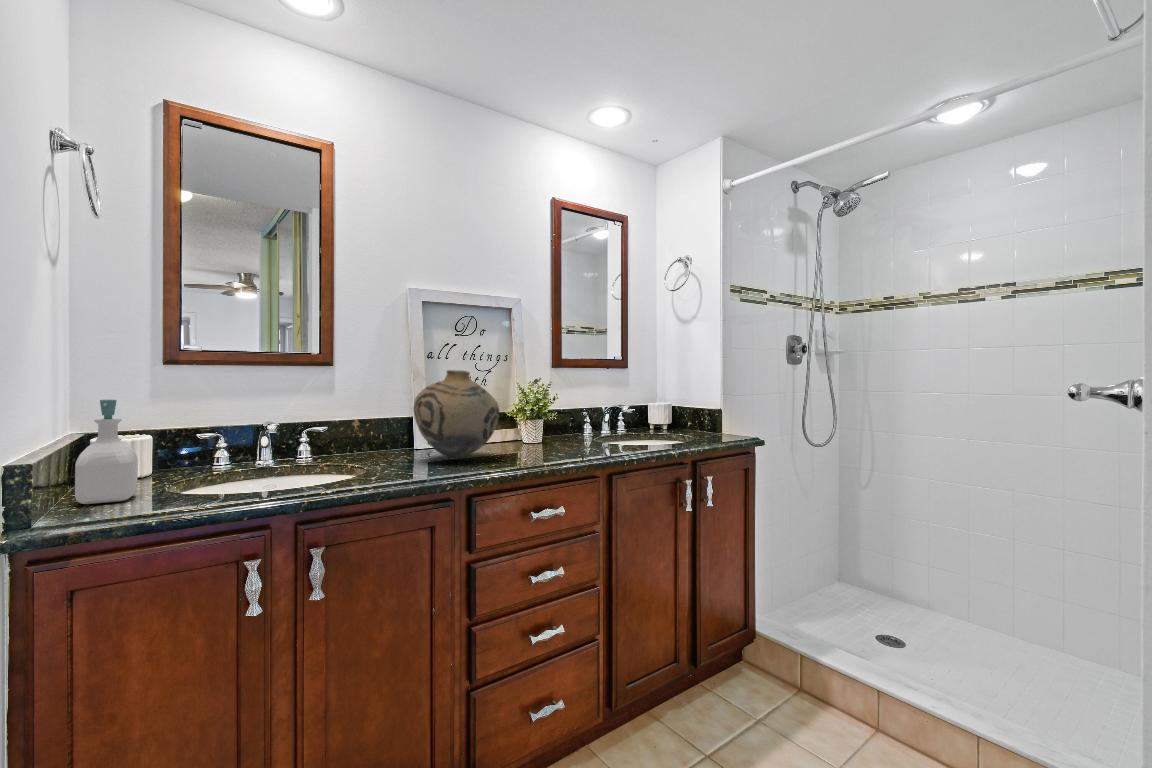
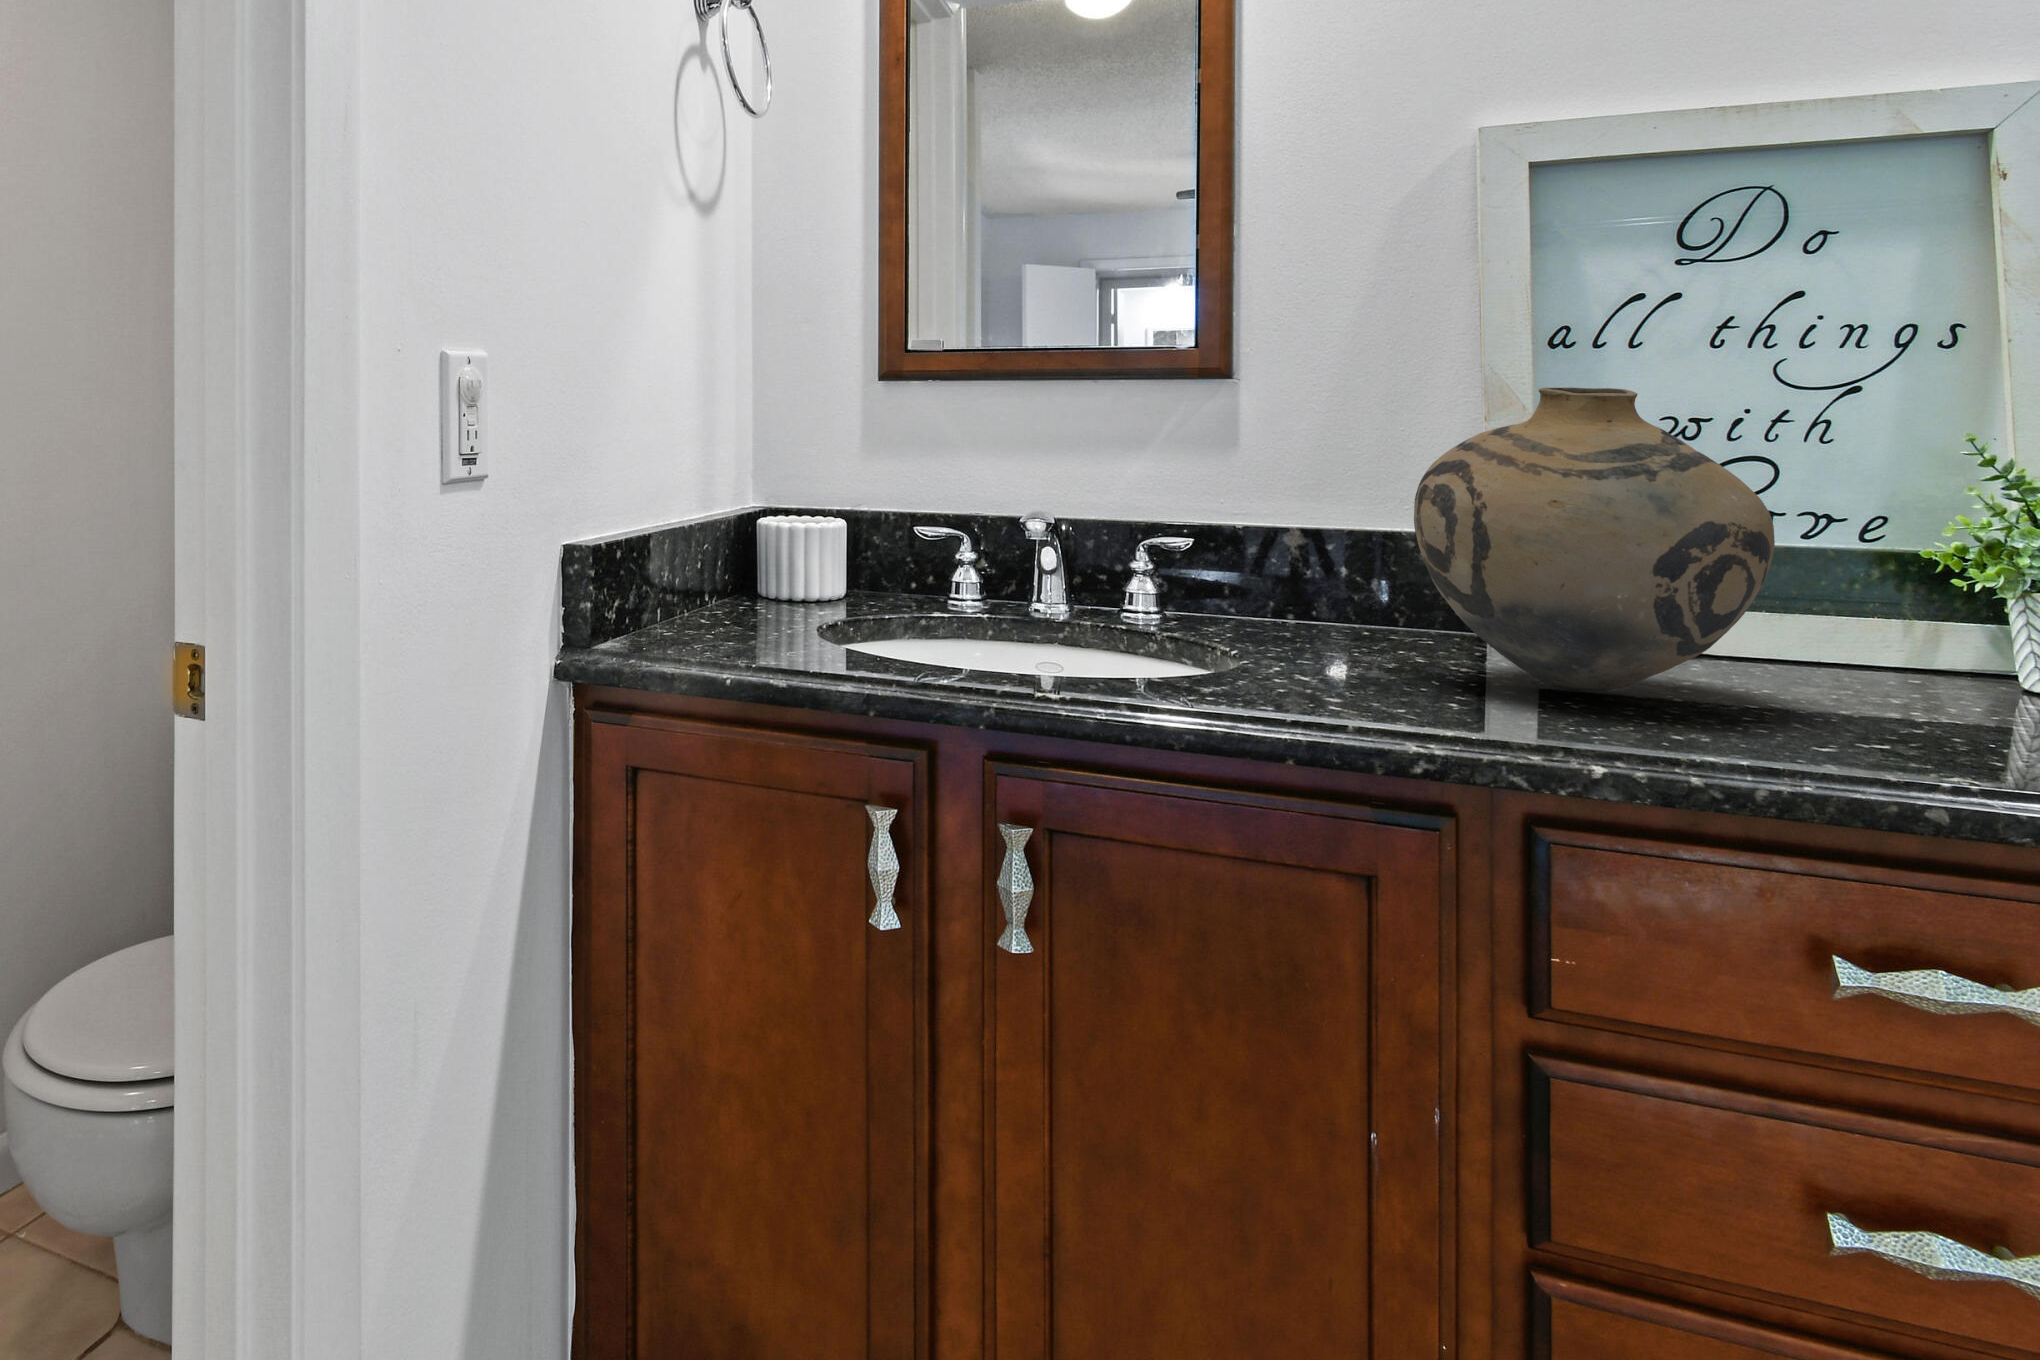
soap bottle: present [75,399,138,504] -> none [678,447,770,637]

